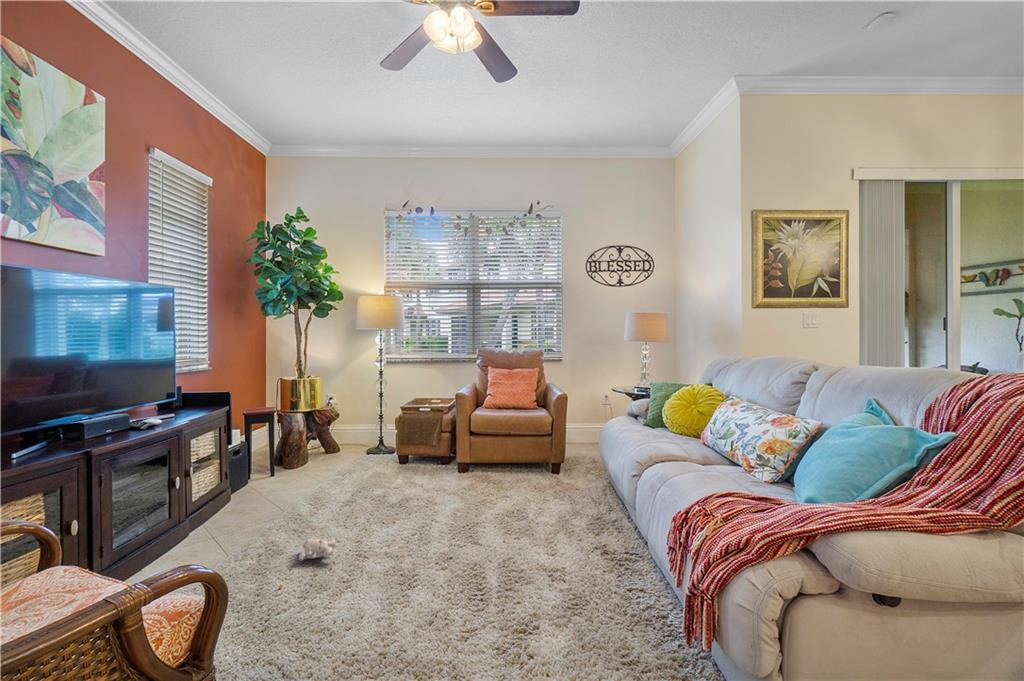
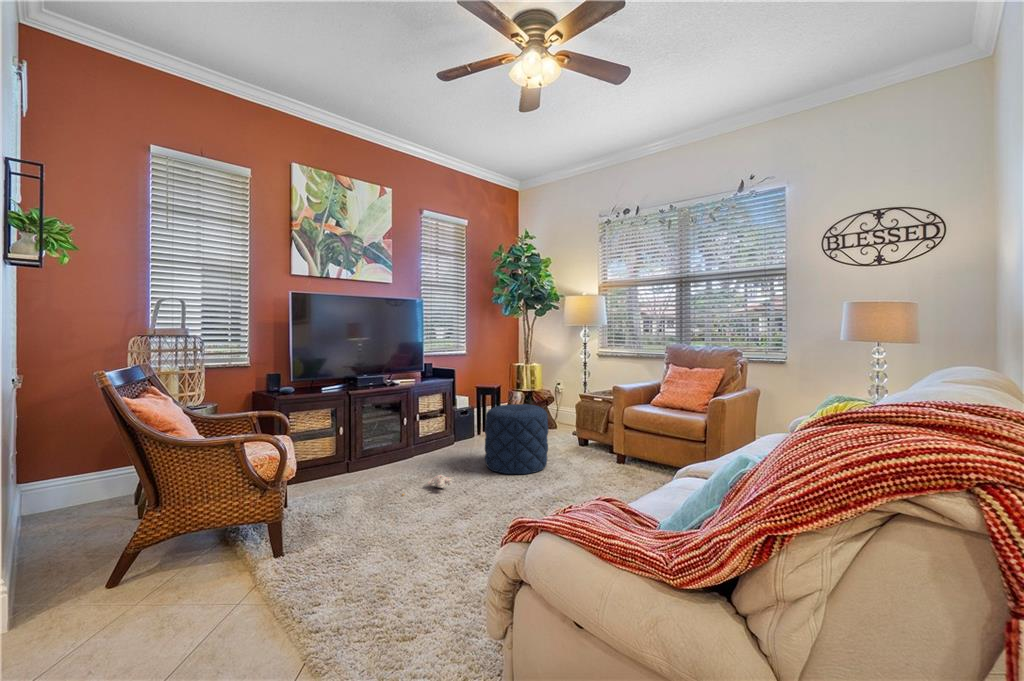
pouf: none [327,424,409,515] -> present [485,404,548,474]

